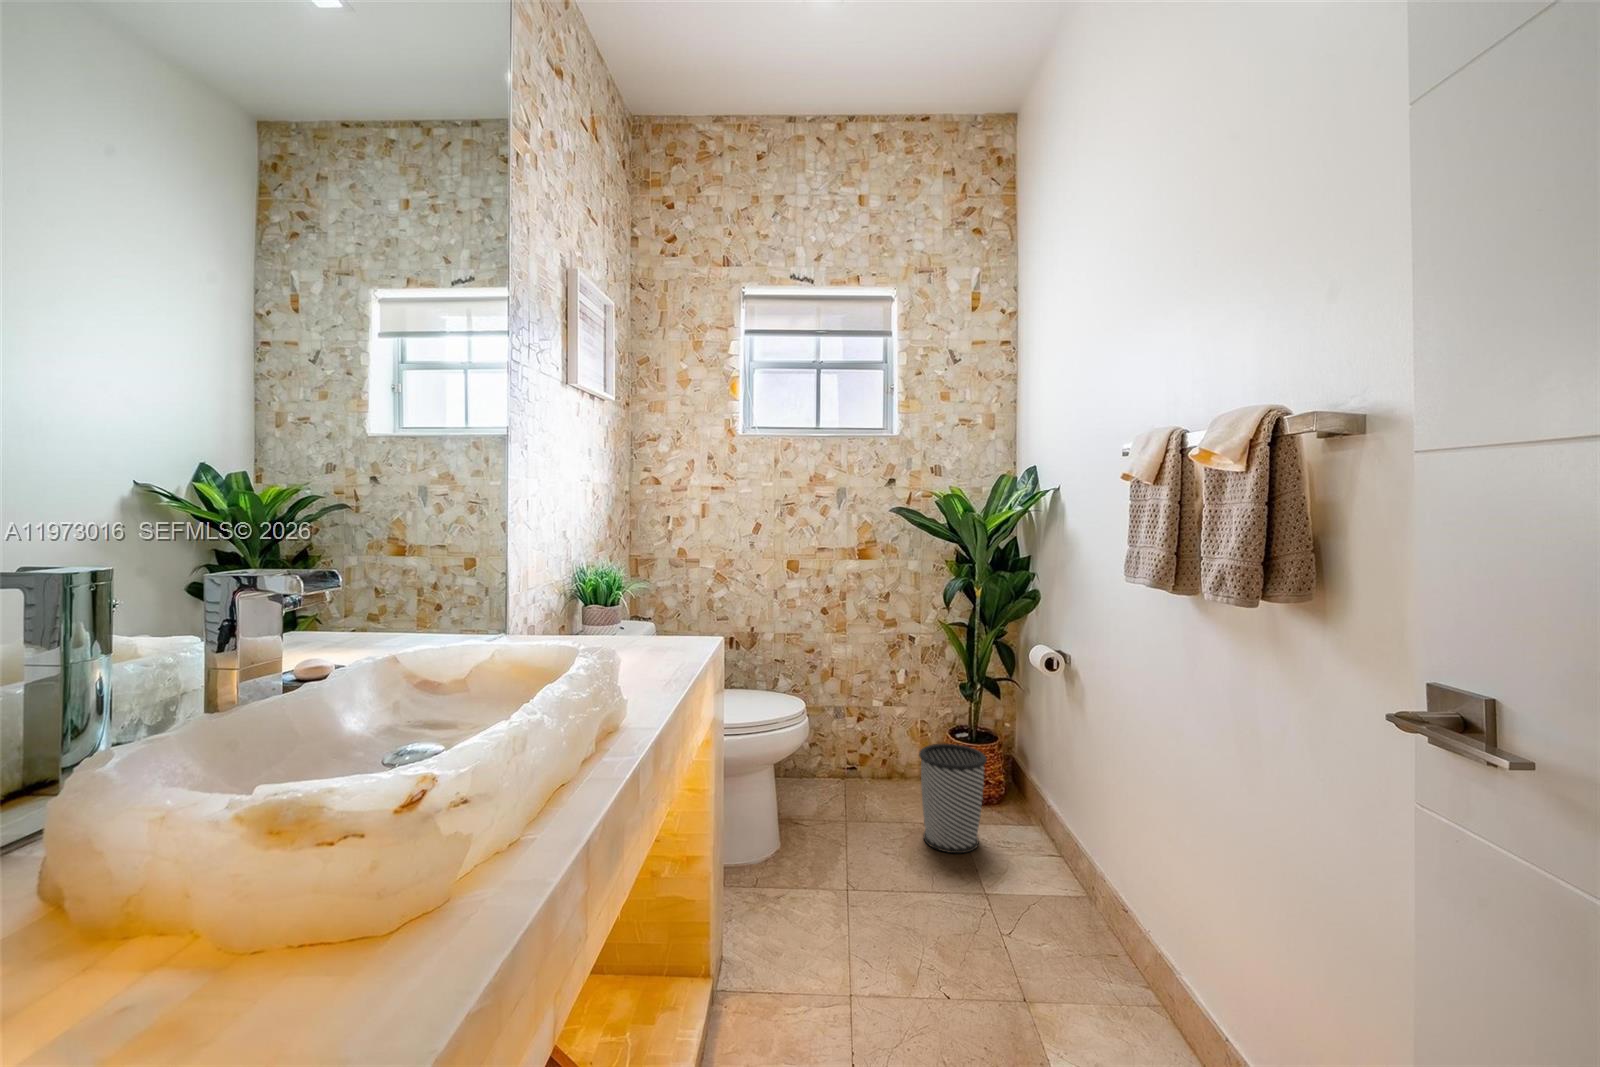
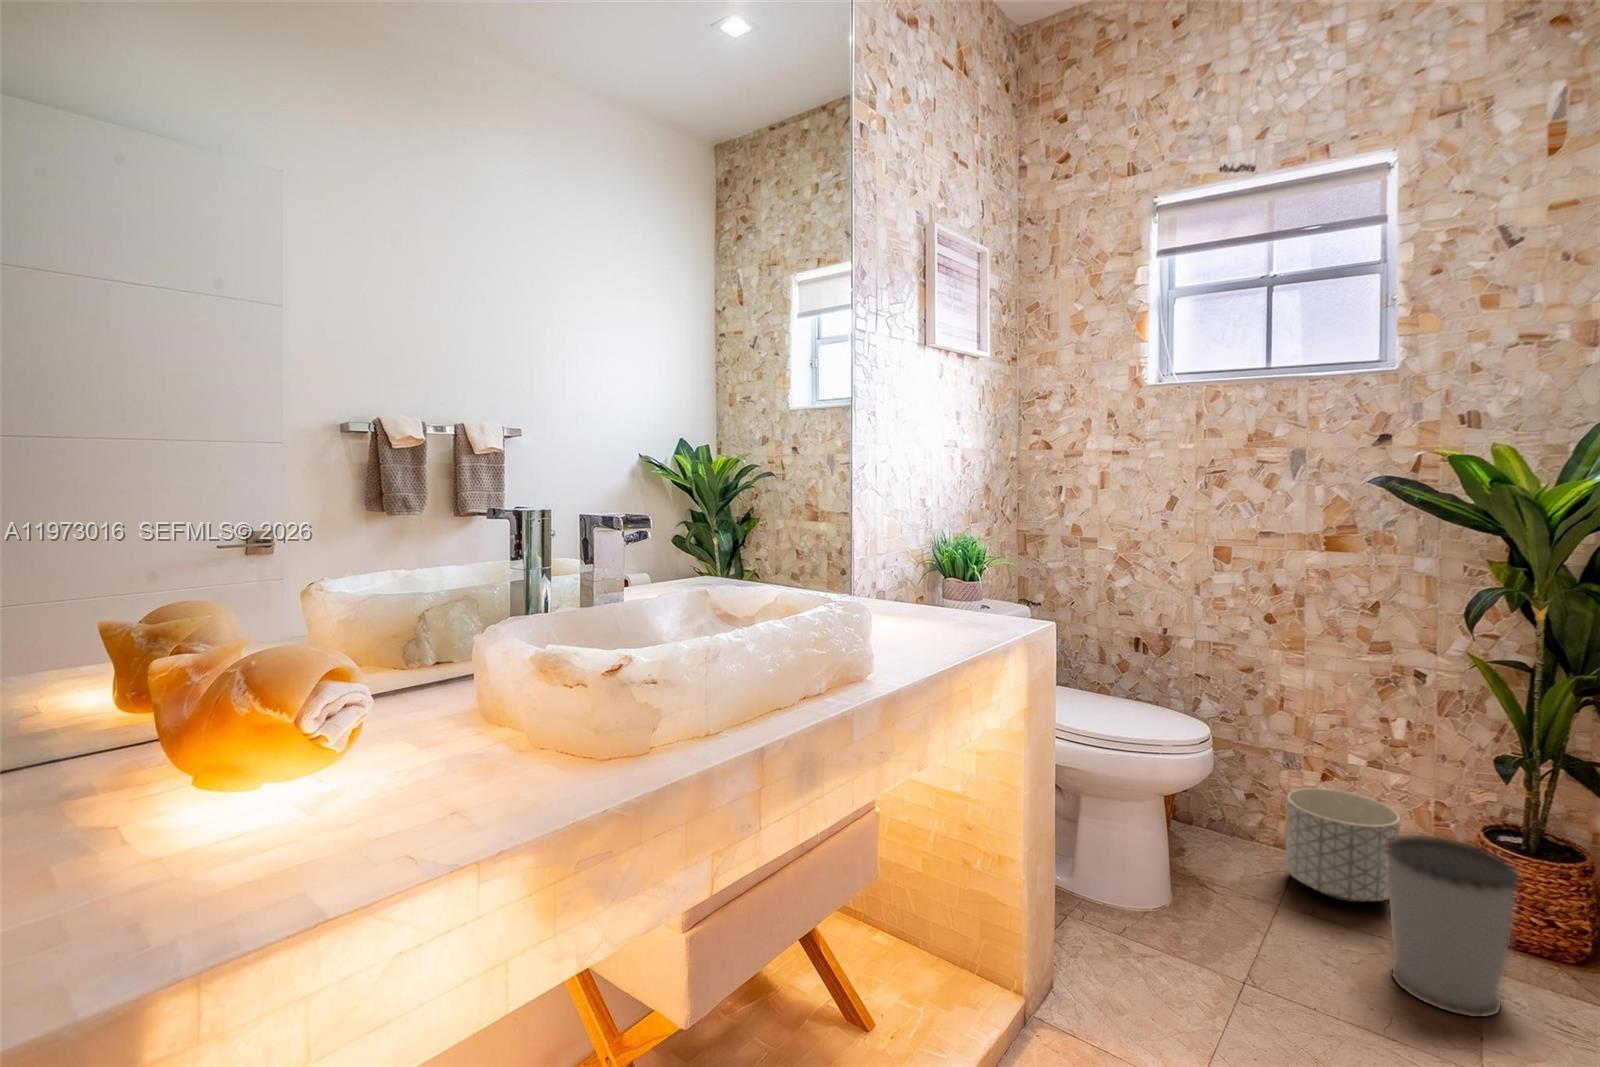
planter: none [845,727,910,803] -> present [1285,788,1400,902]

